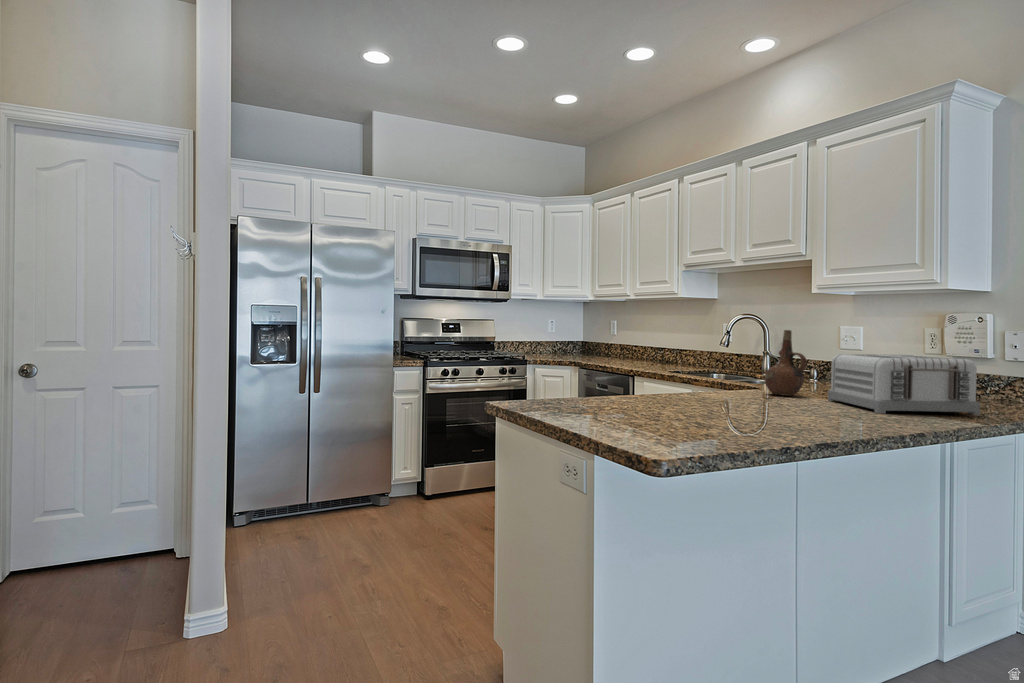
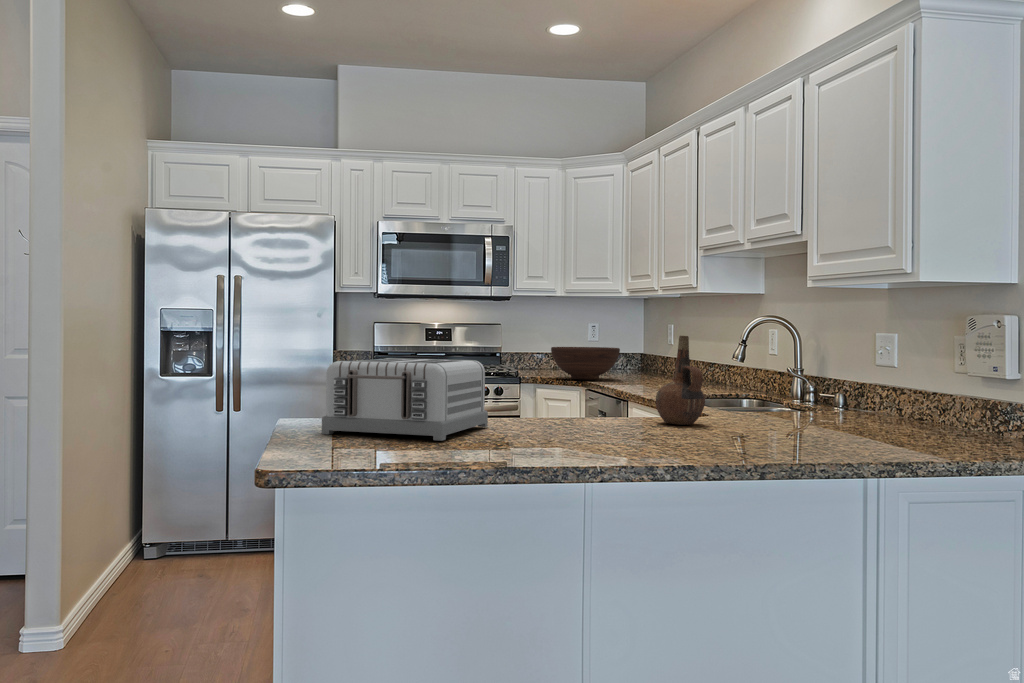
fruit bowl: none [551,337,601,361] -> present [551,347,620,380]
toaster: present [828,354,980,415] -> present [322,358,488,441]

